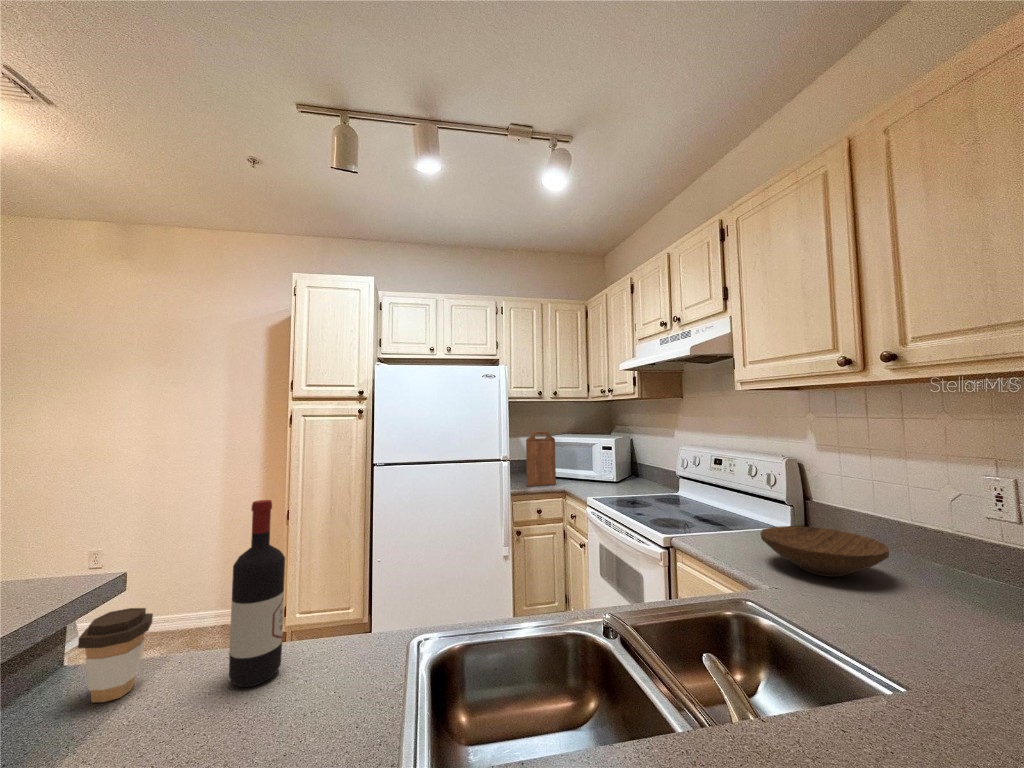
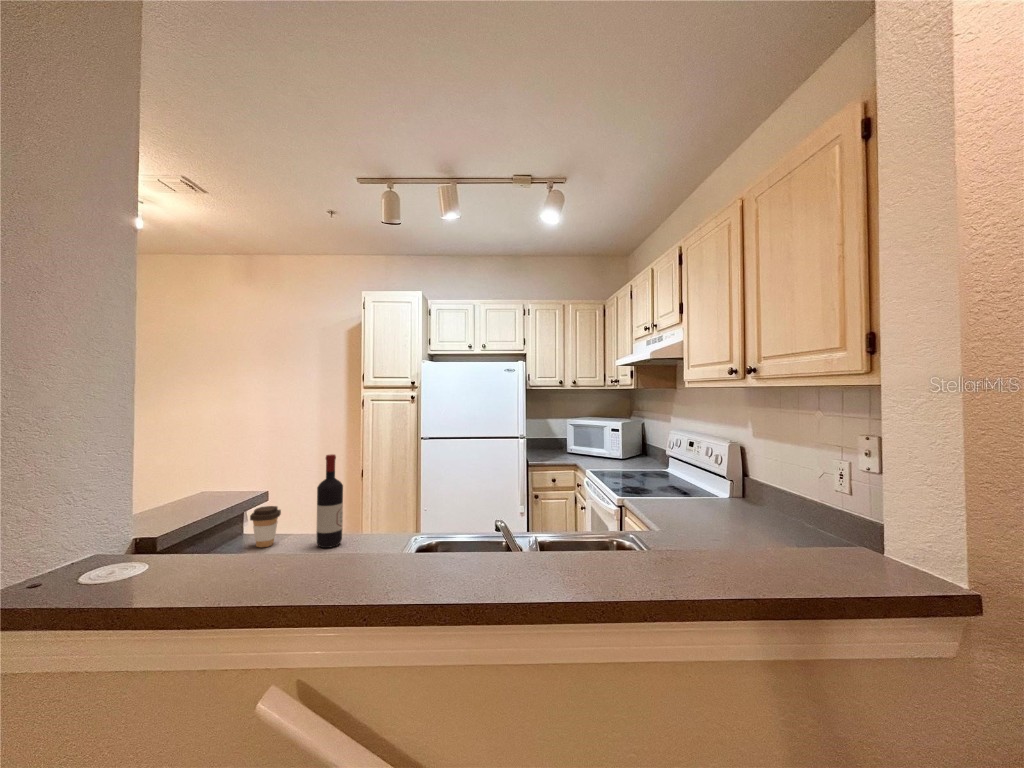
cutting board: present [526,431,556,486] -> none [545,415,570,460]
wooden bowl: present [761,526,889,577] -> none [671,493,755,528]

